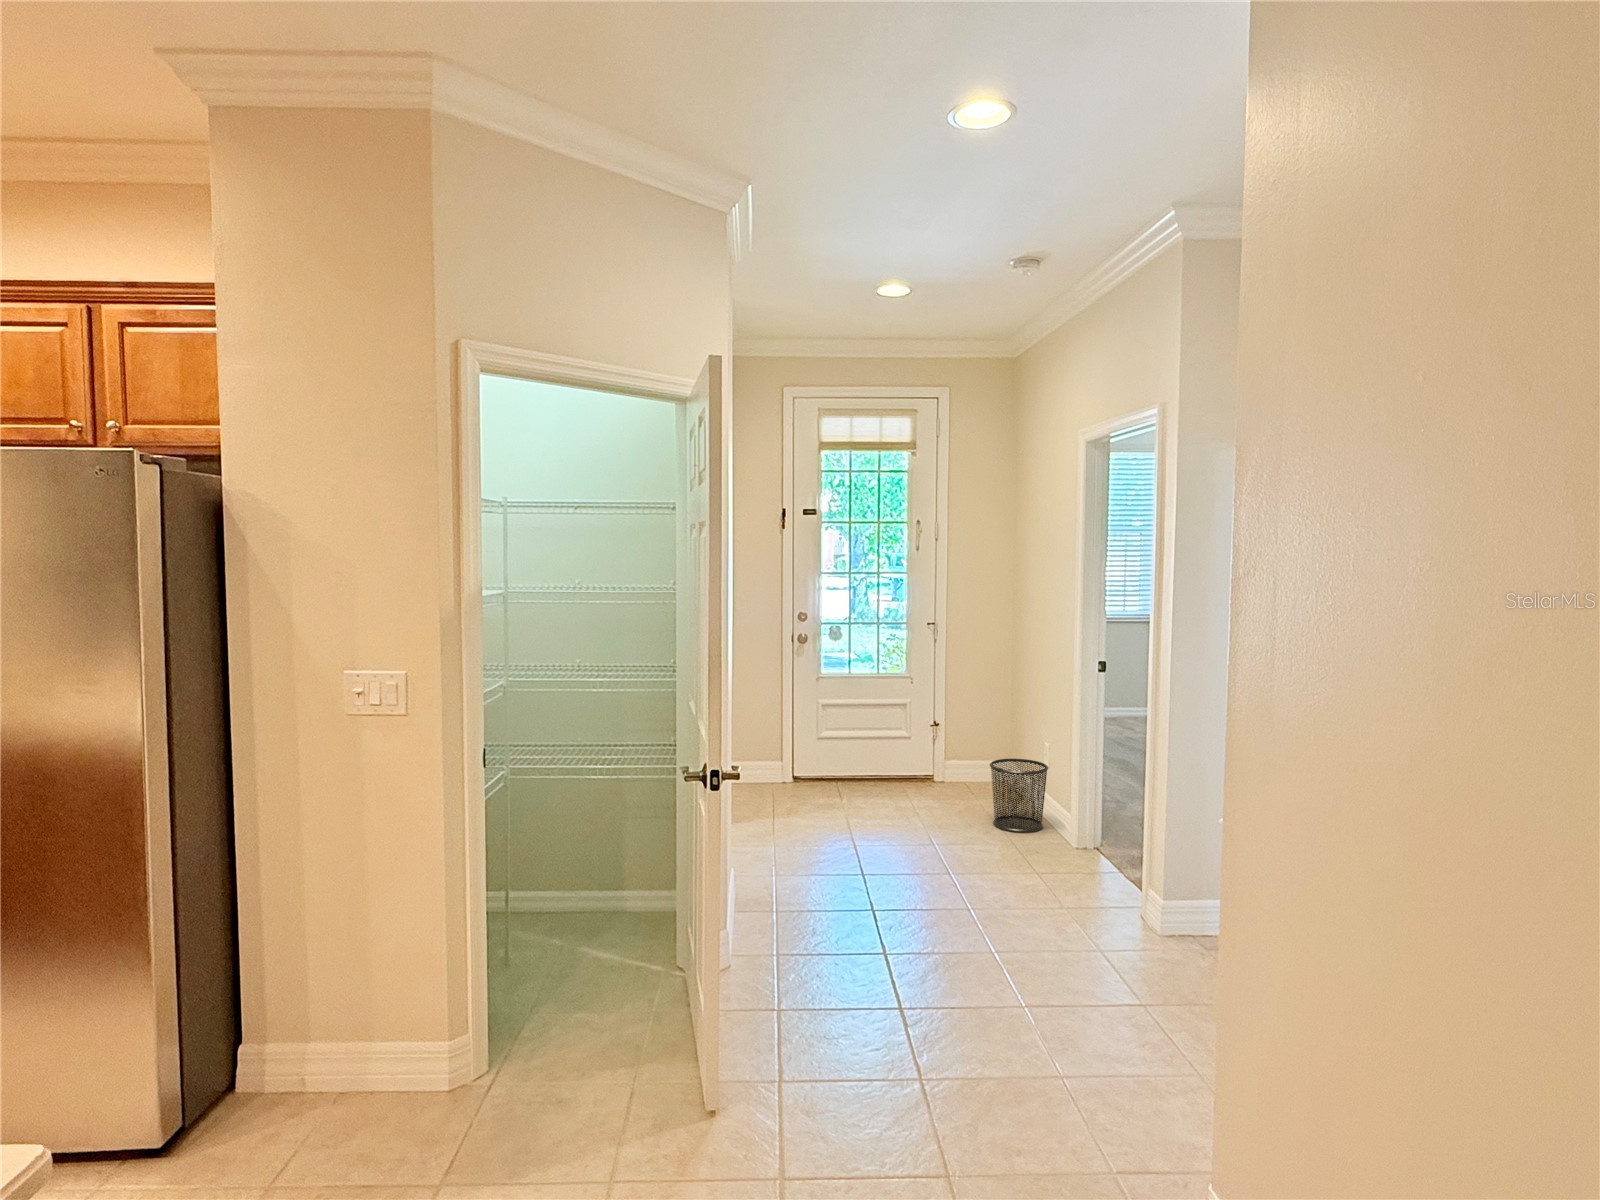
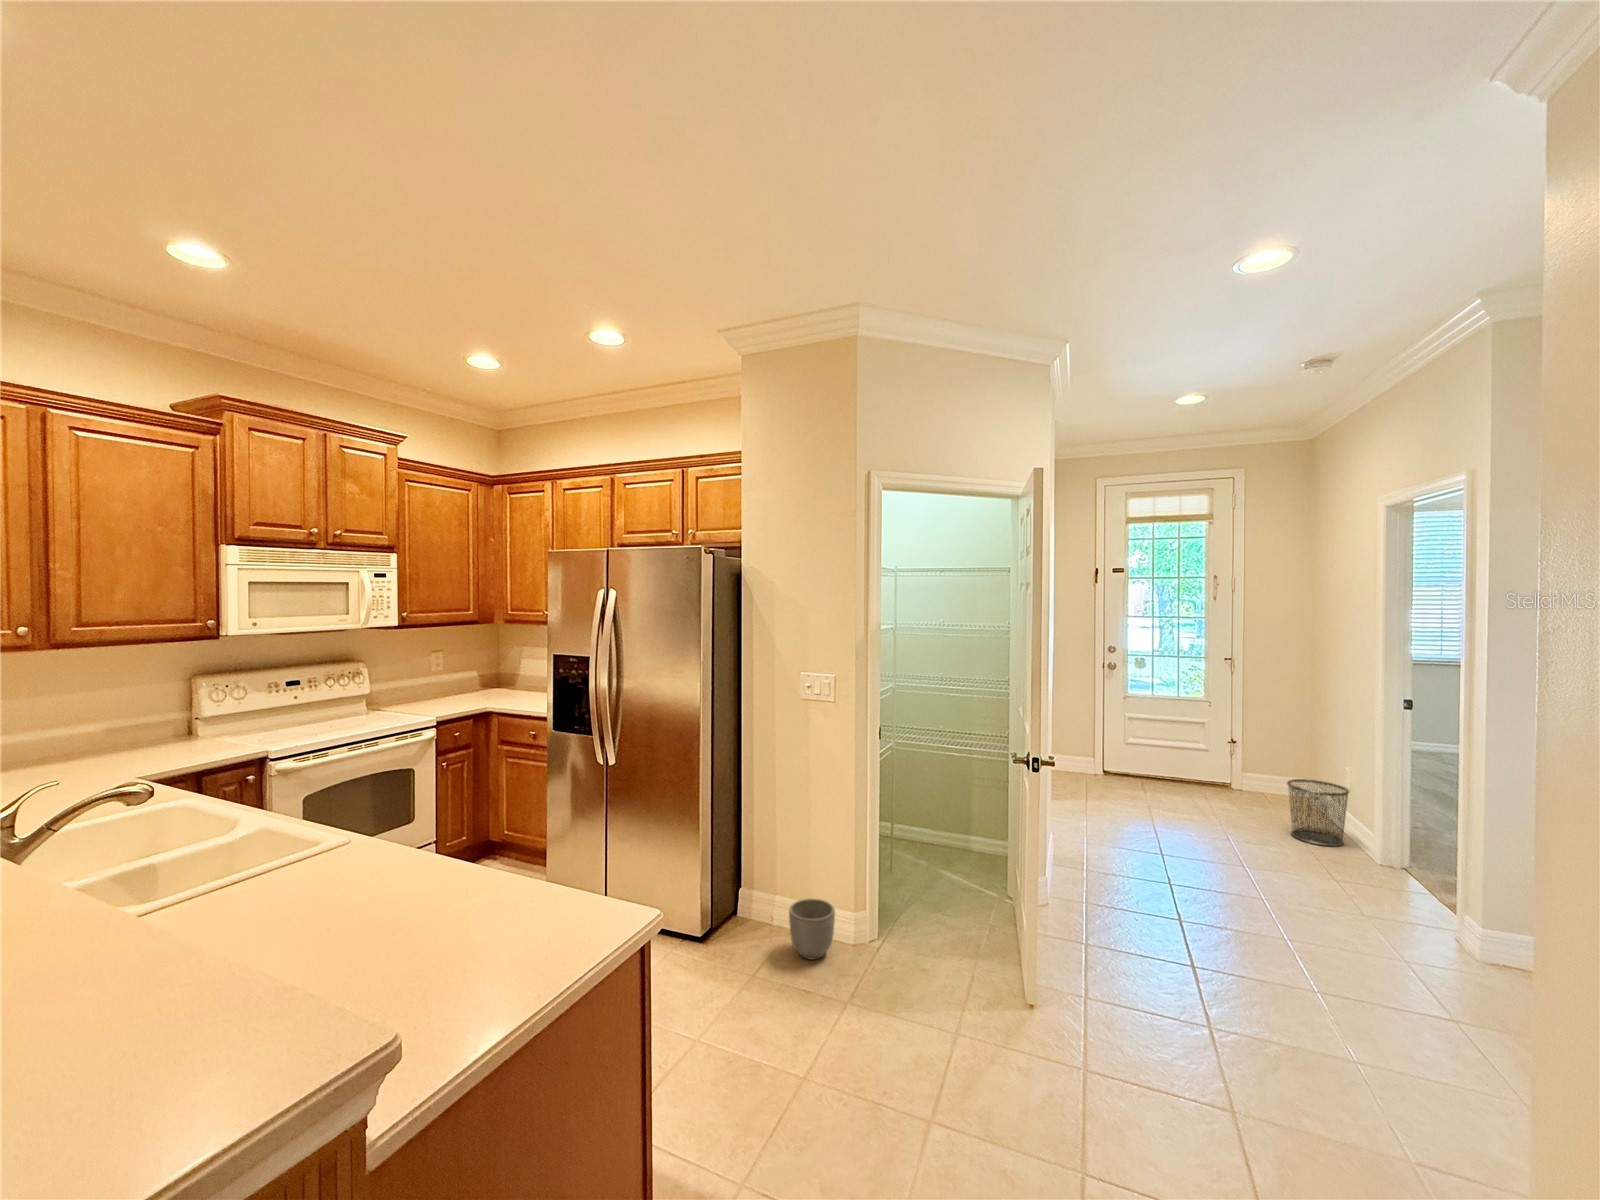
planter: none [329,1032,412,1134] -> present [789,899,835,960]

